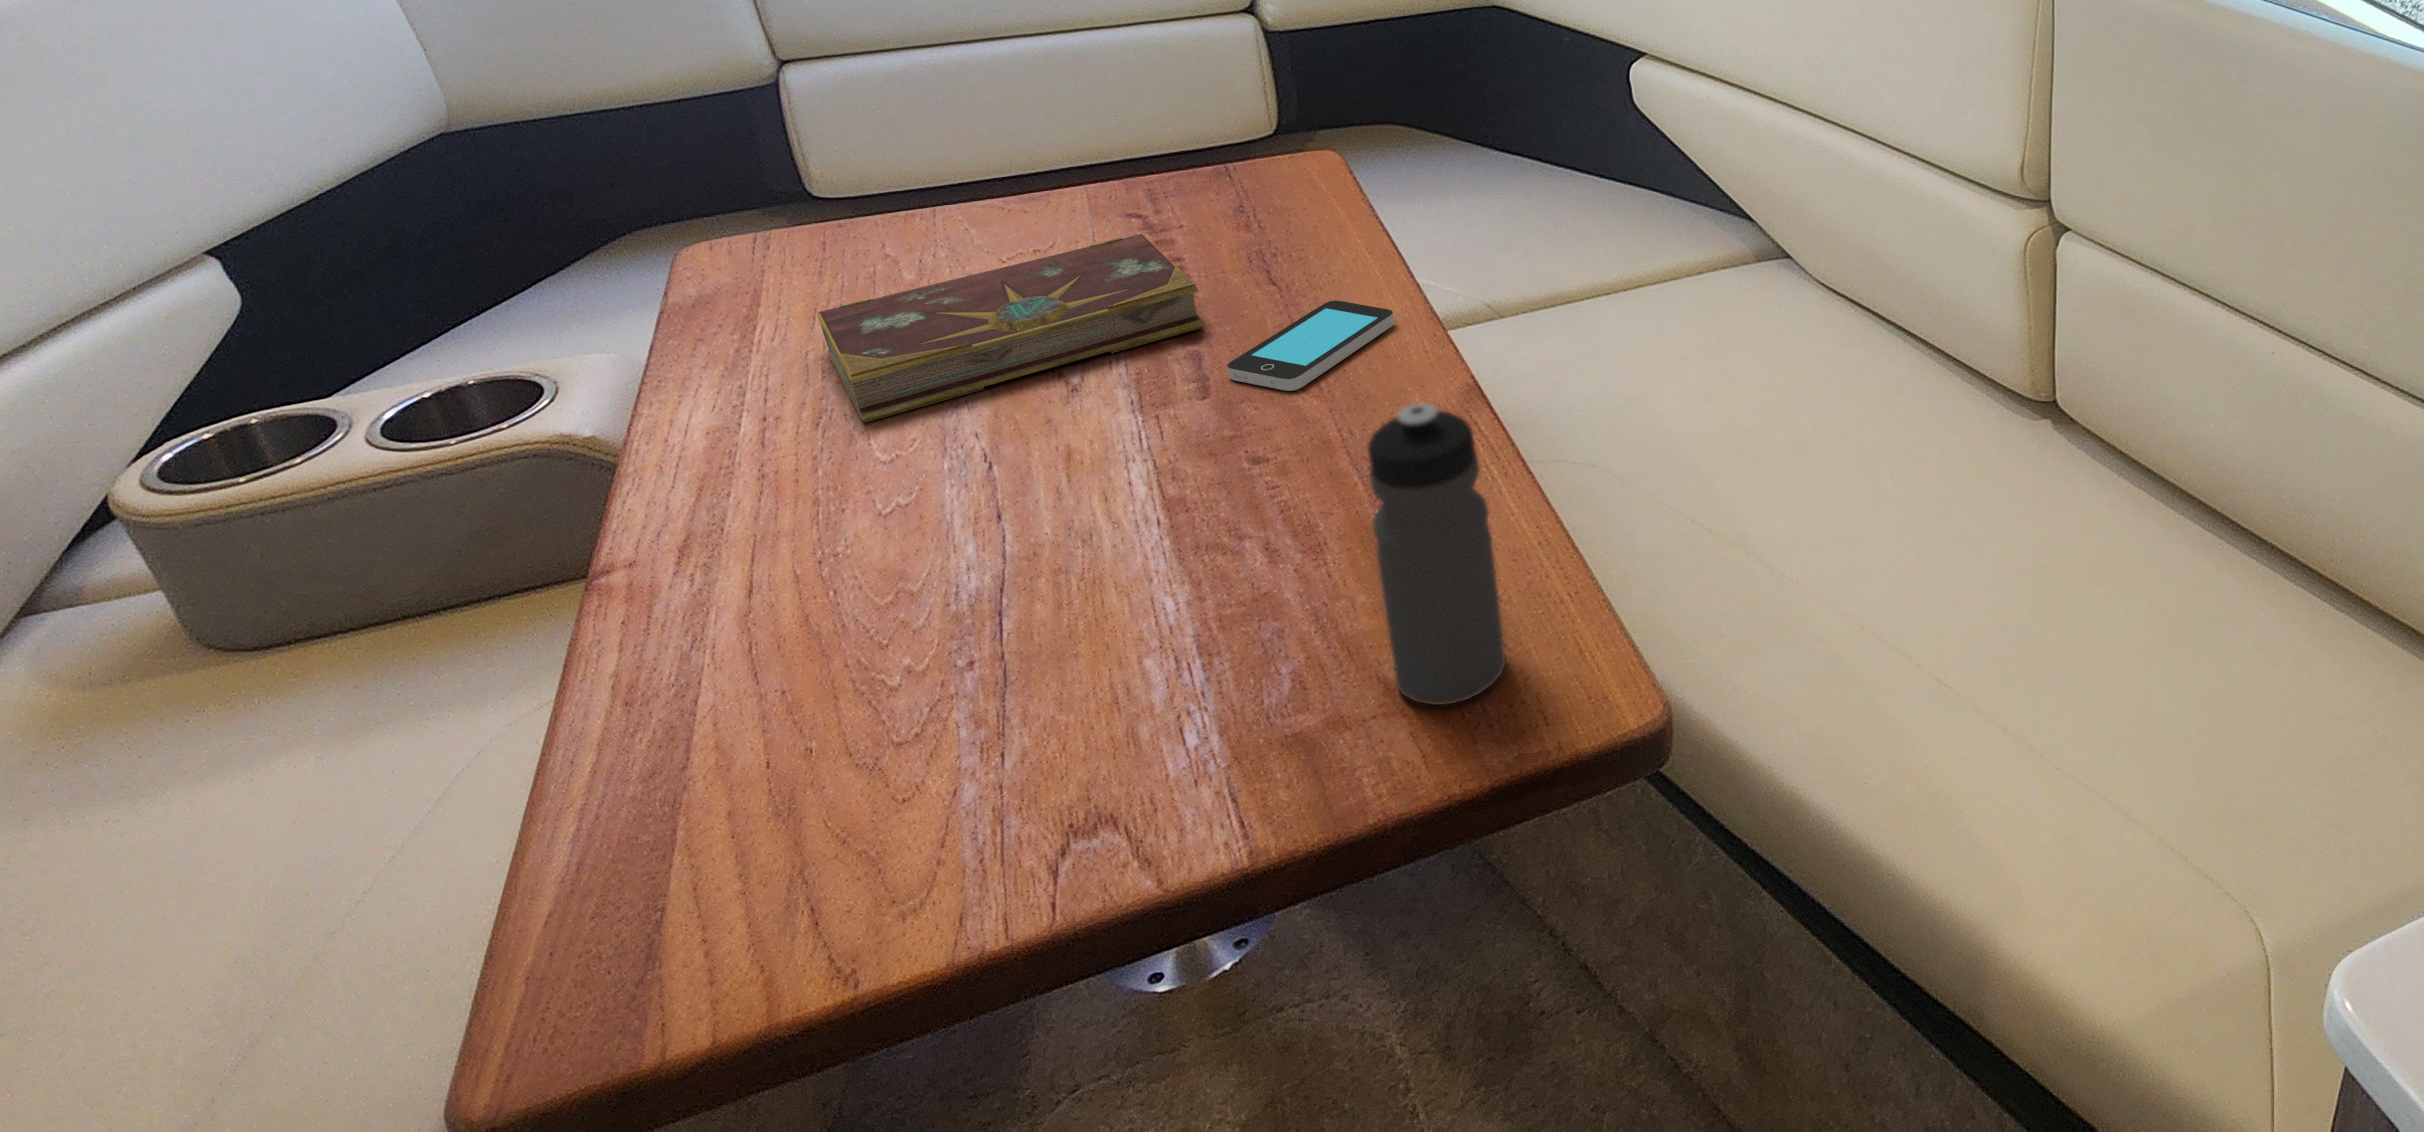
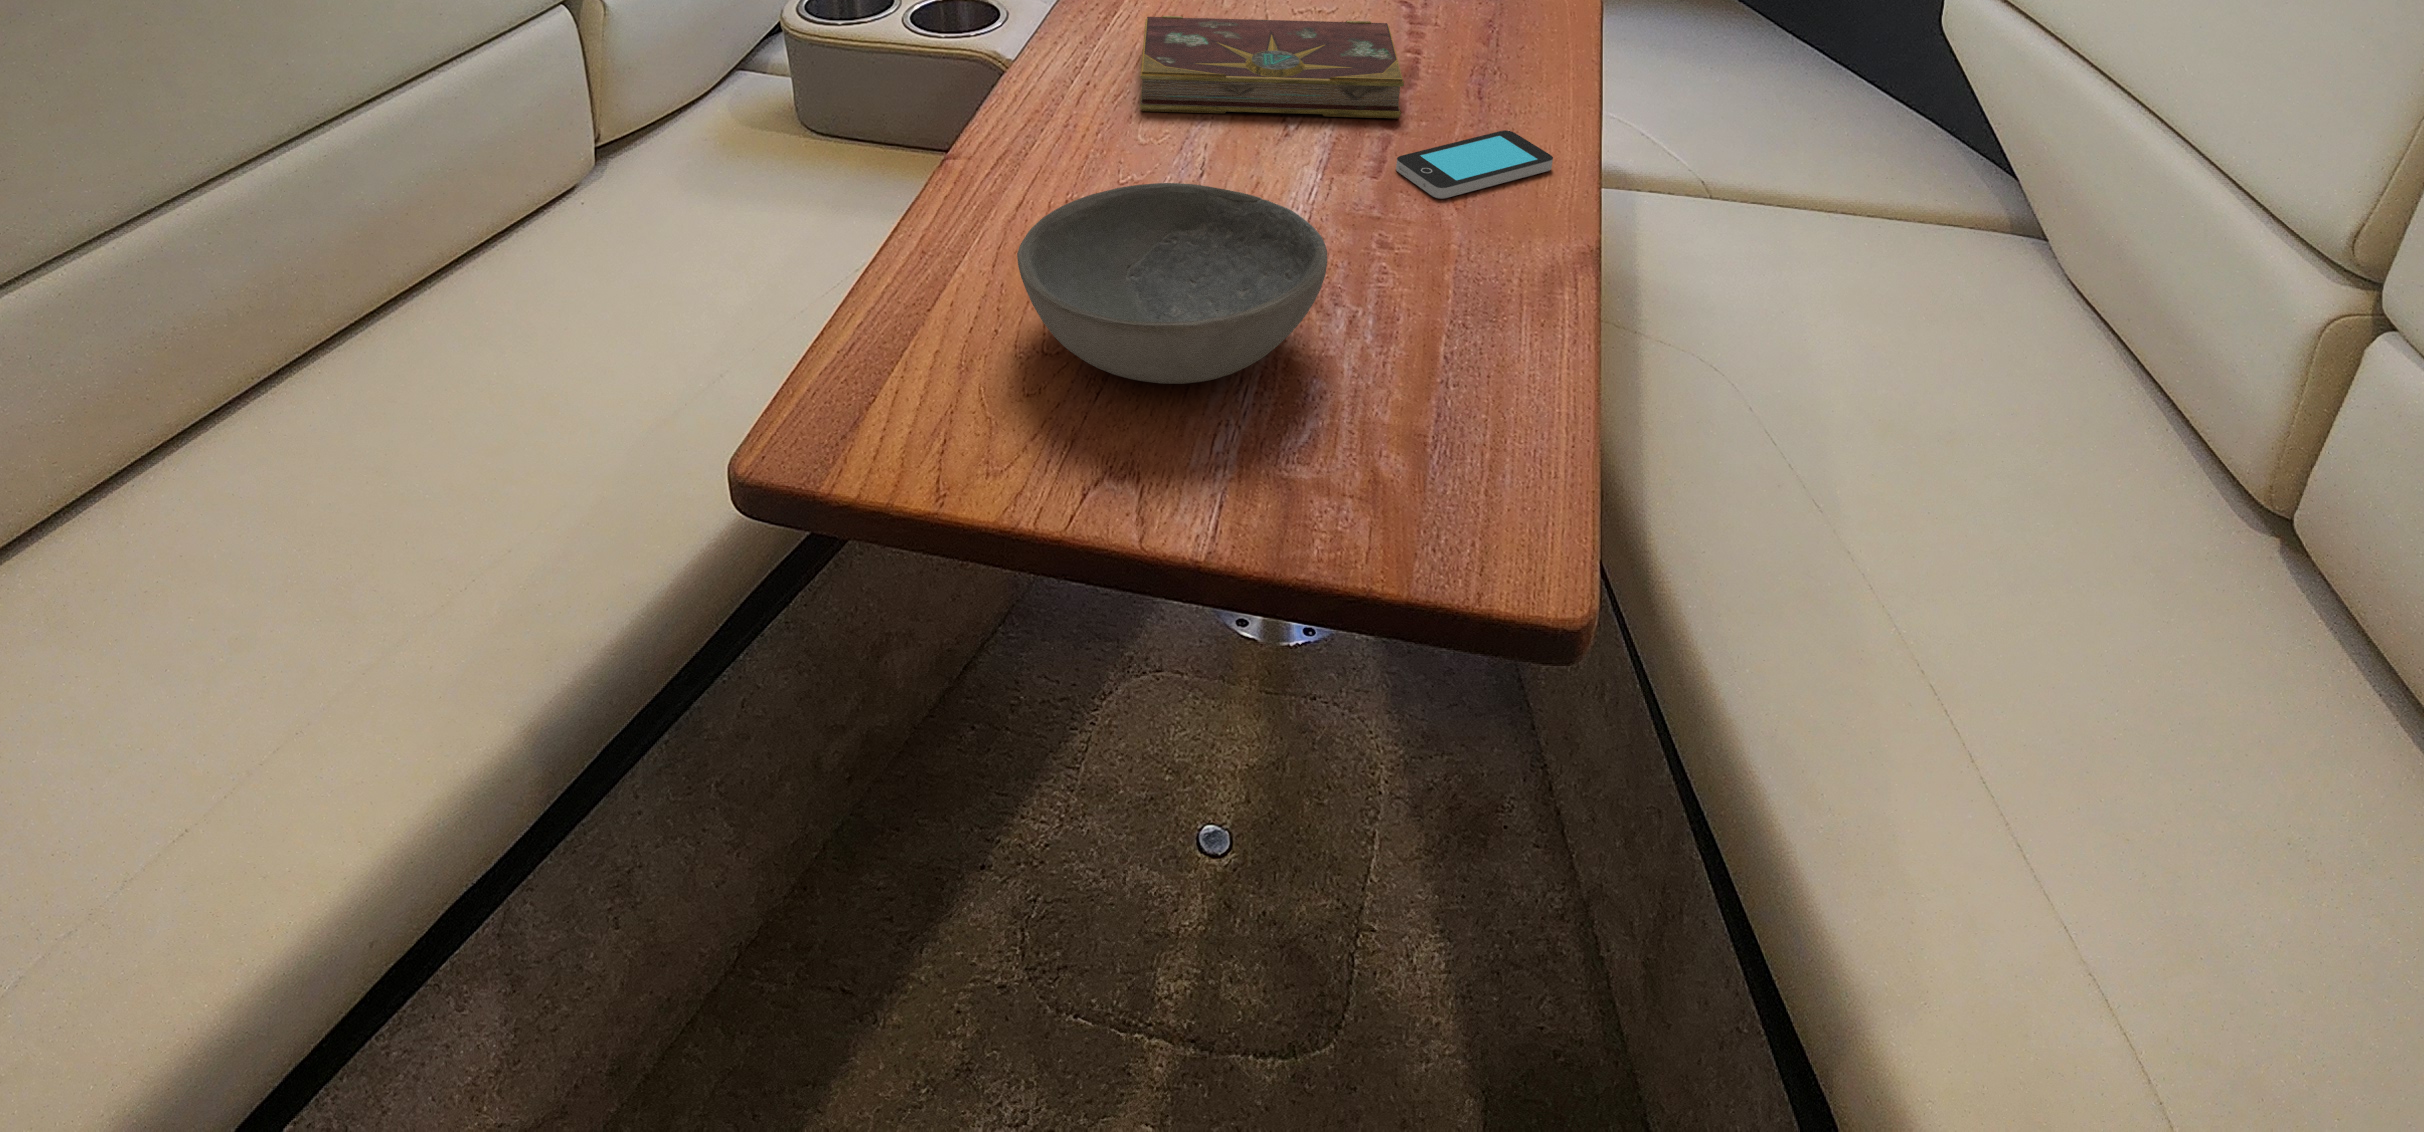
water bottle: present [1368,404,1506,705] -> none [1379,250,1502,521]
bowl: none [809,451,1242,724] -> present [1017,183,1327,384]

